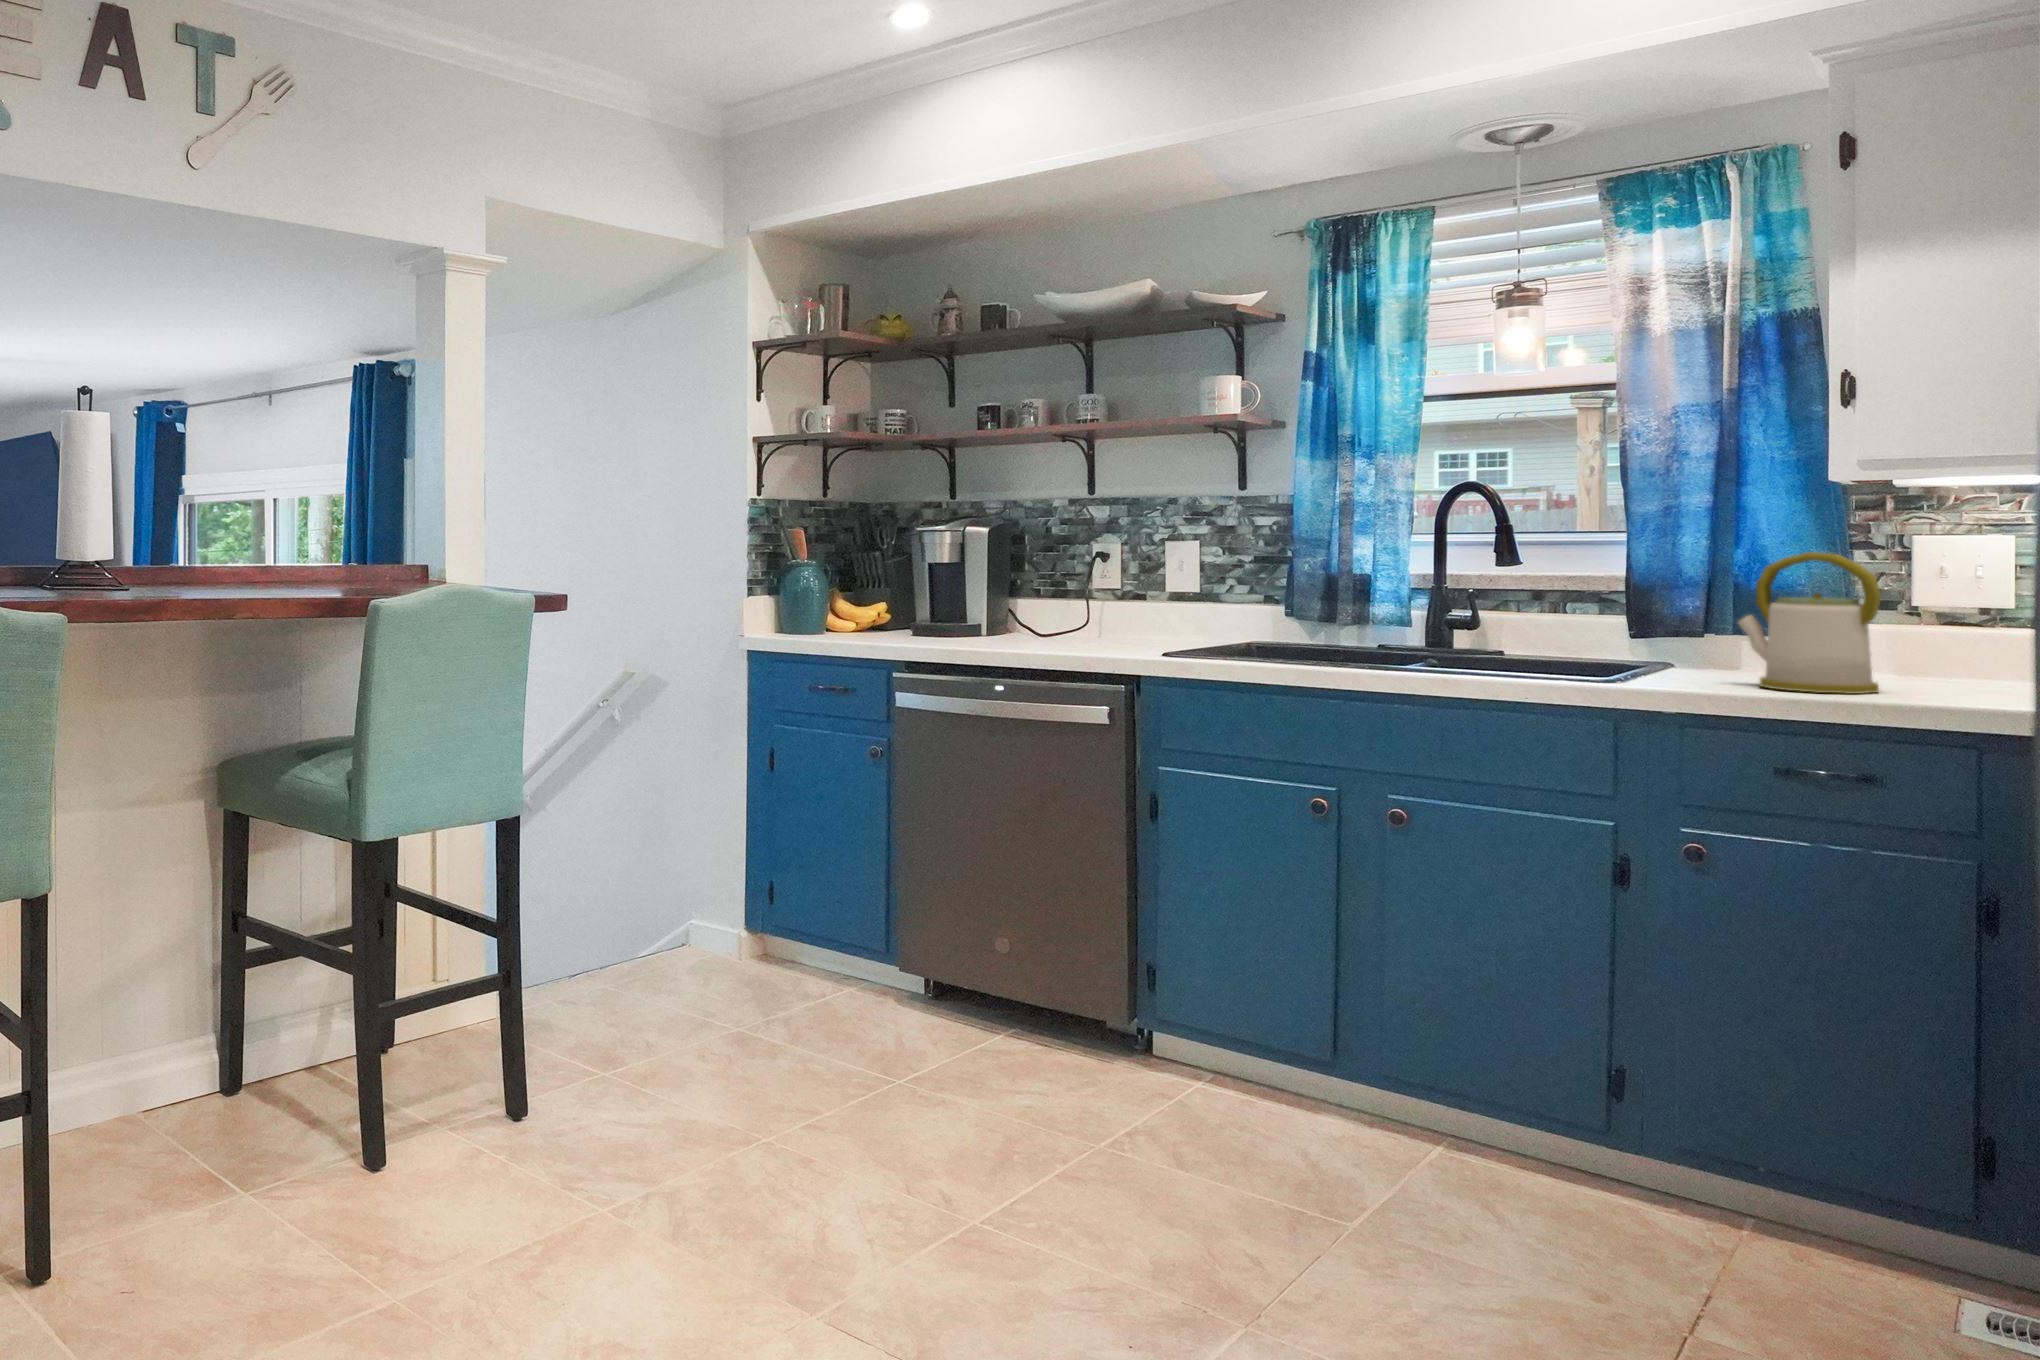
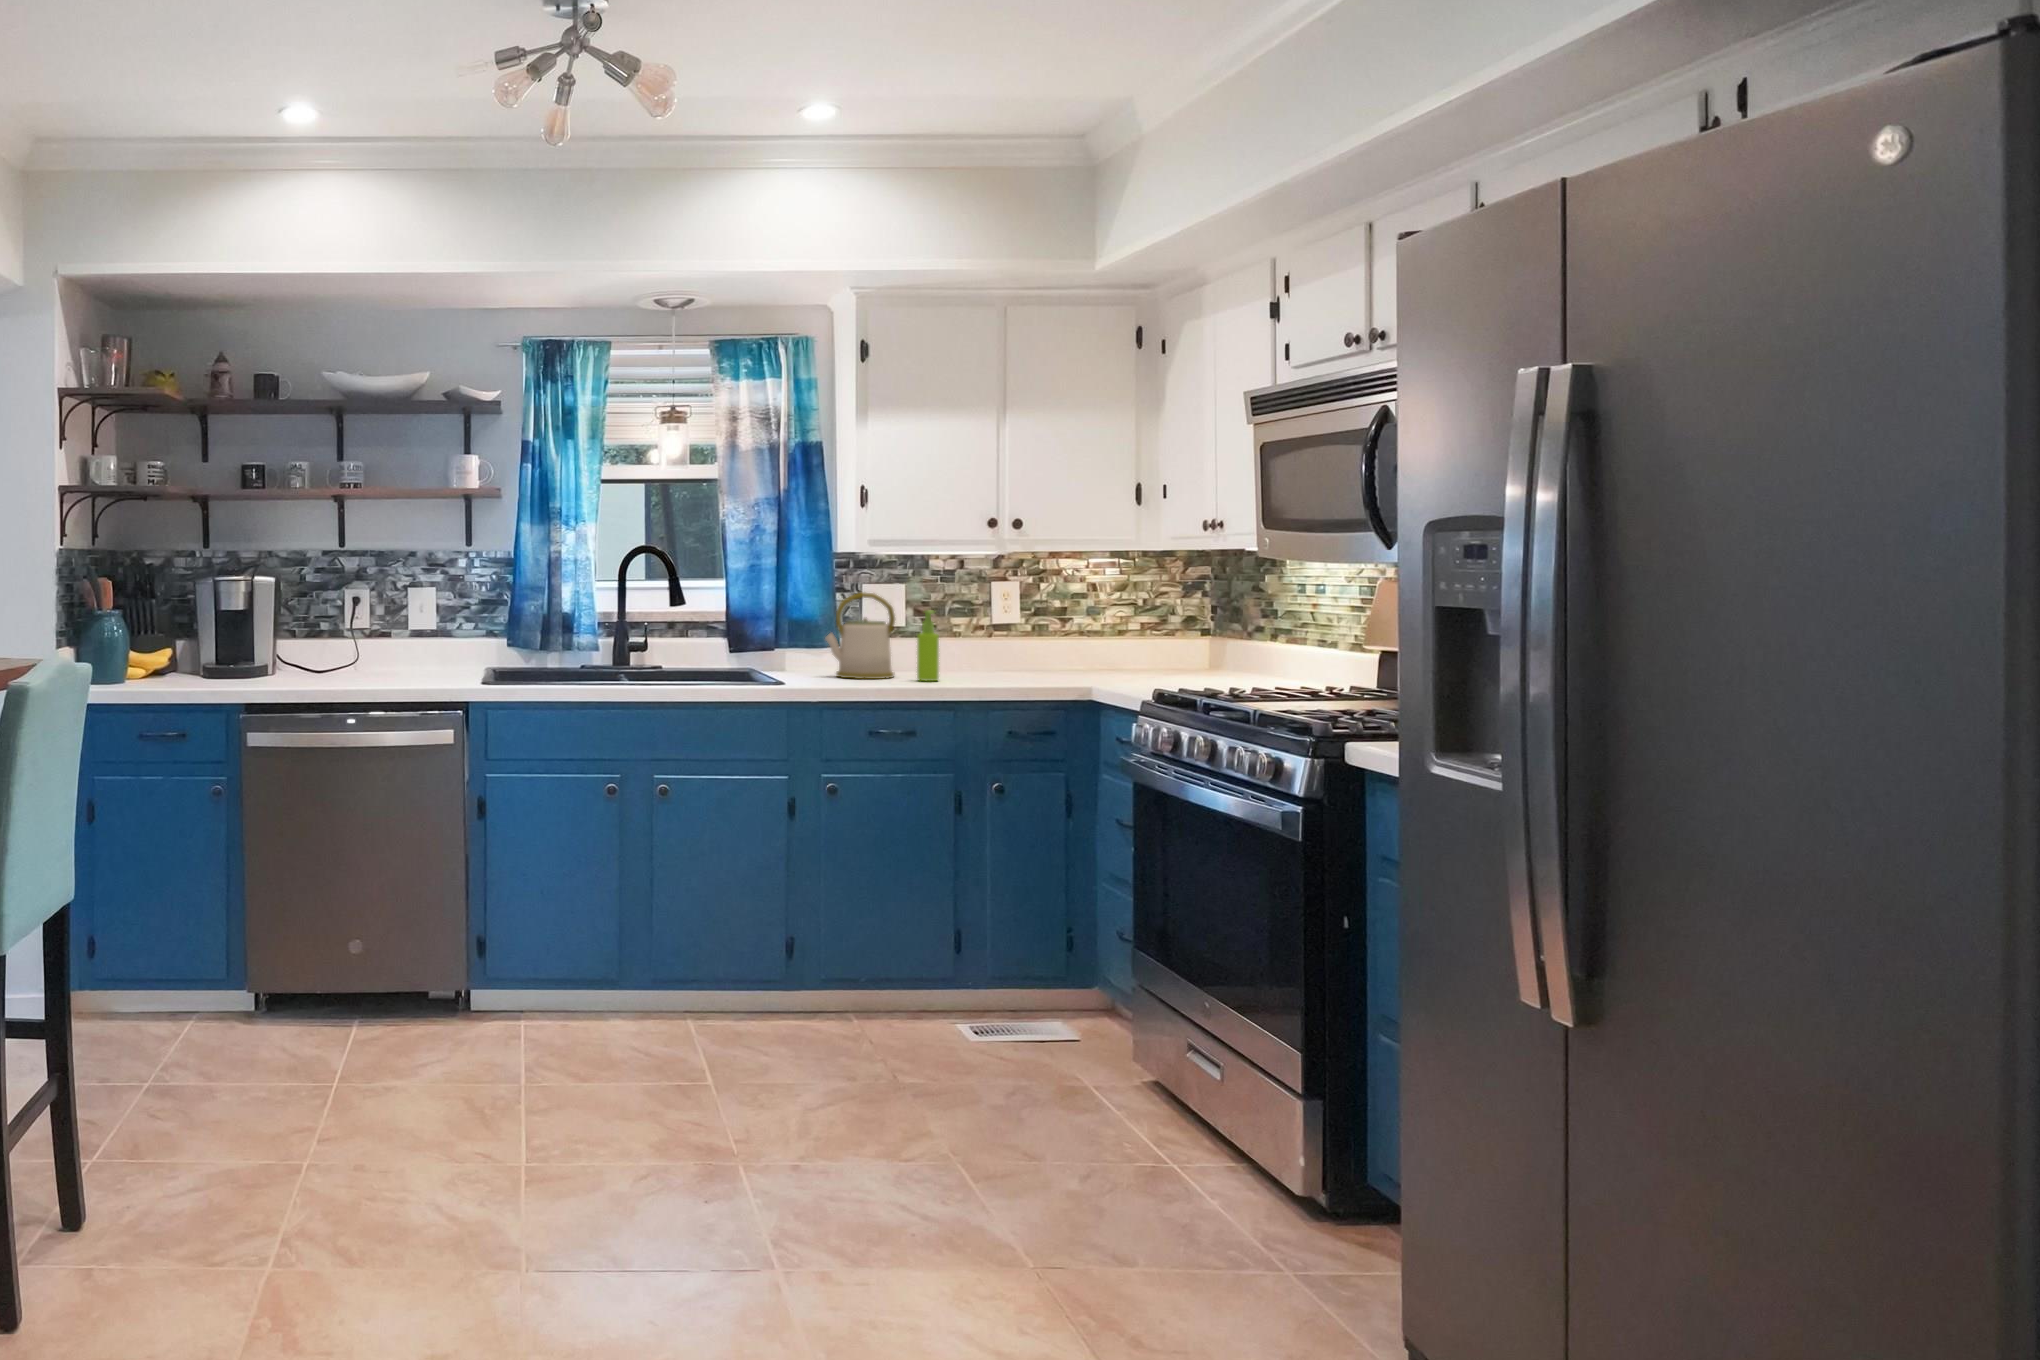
soap dispenser: none [1890,584,1938,704] -> present [917,610,939,681]

